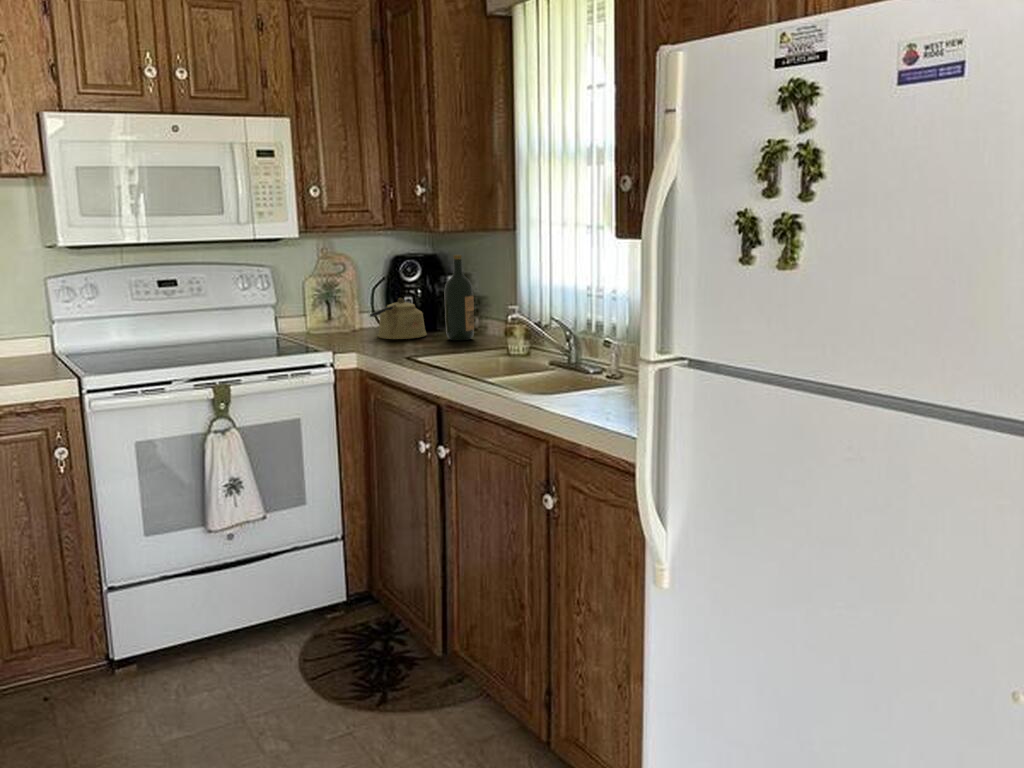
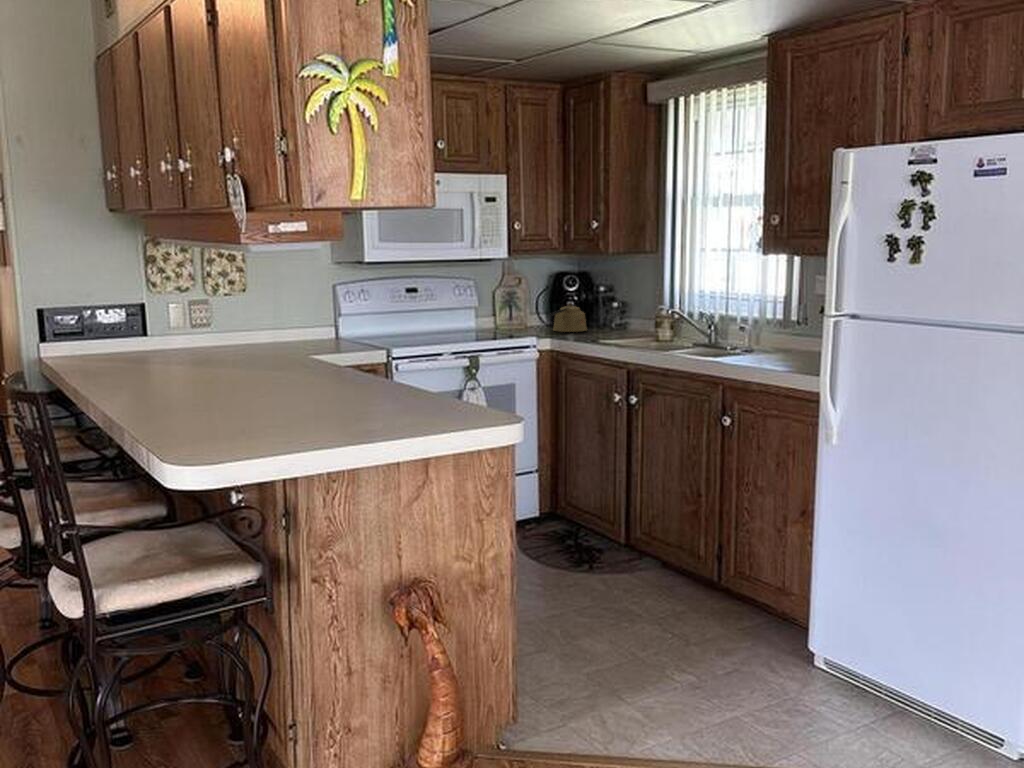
wine bottle: present [445,255,474,340] -> none [606,272,626,333]

